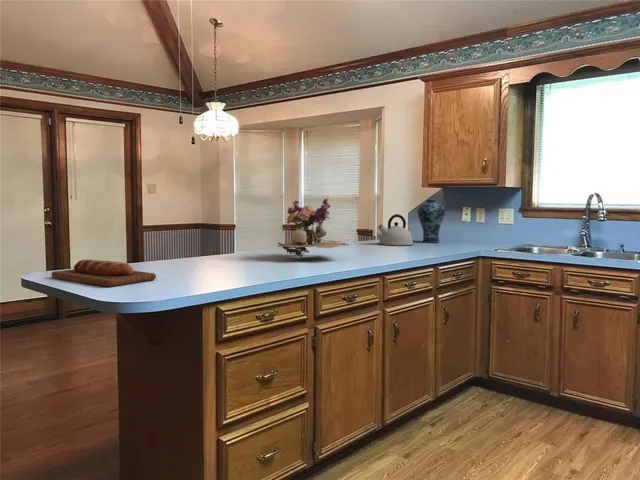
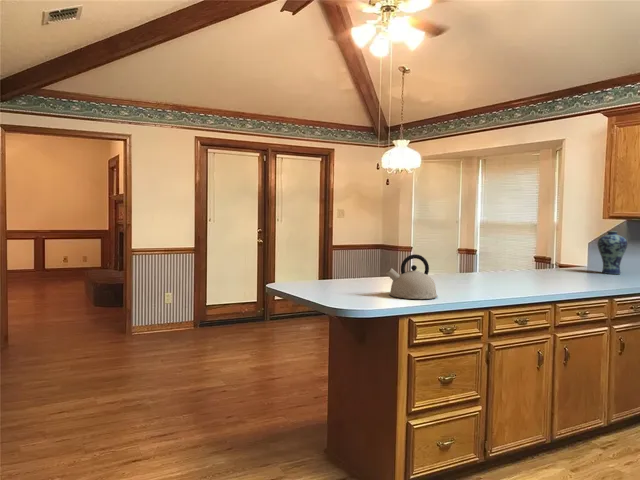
flower arrangement: present [278,197,349,258] -> none [457,230,523,284]
kettle: present [378,214,413,245] -> present [386,254,437,299]
bread loaf: present [51,260,156,287] -> none [289,277,363,298]

